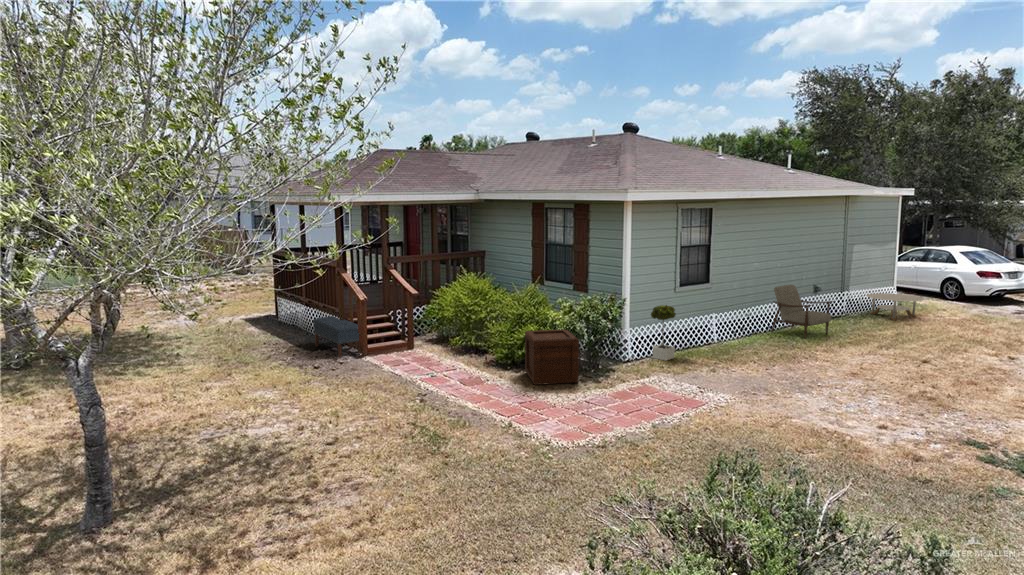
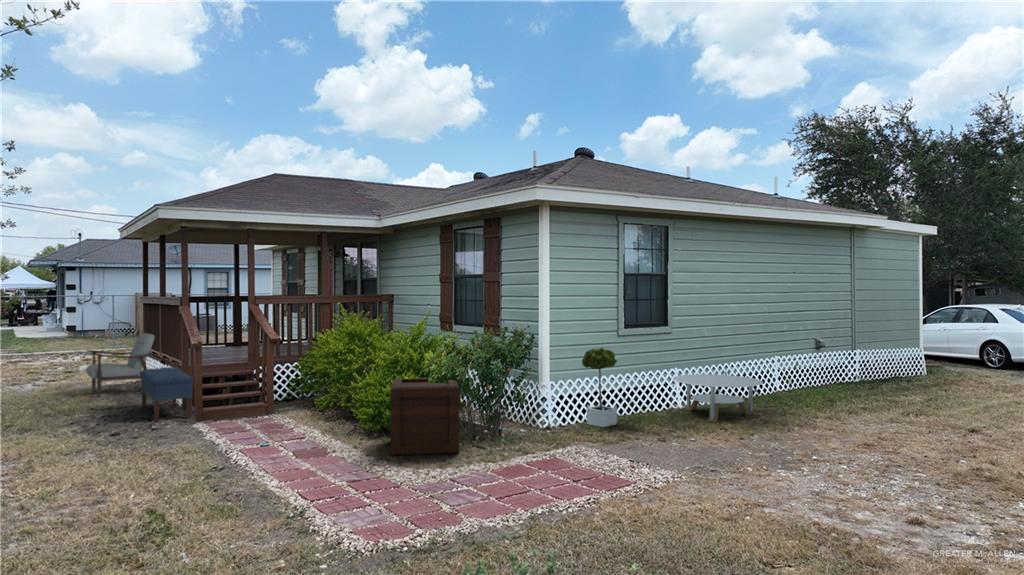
chair: present [771,285,834,339] -> present [86,333,155,397]
round table: present [866,293,924,321] -> present [673,374,763,422]

